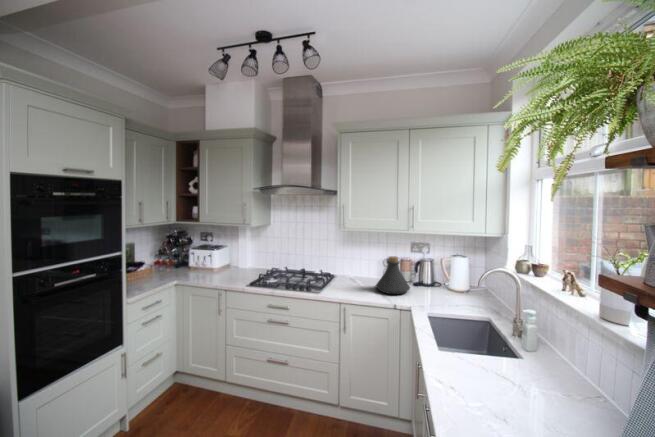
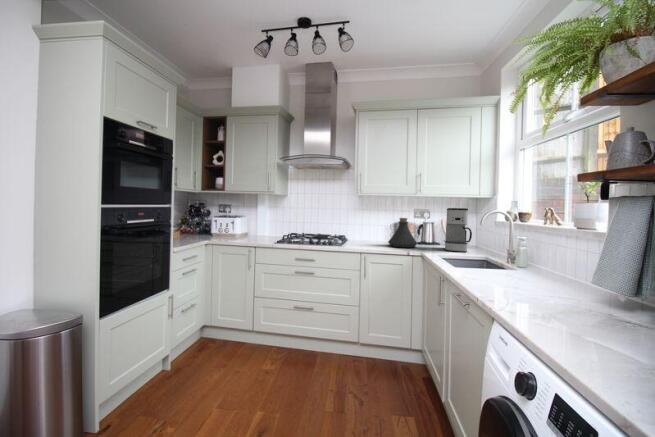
coffee maker: none [442,246,475,304] -> present [445,208,472,252]

